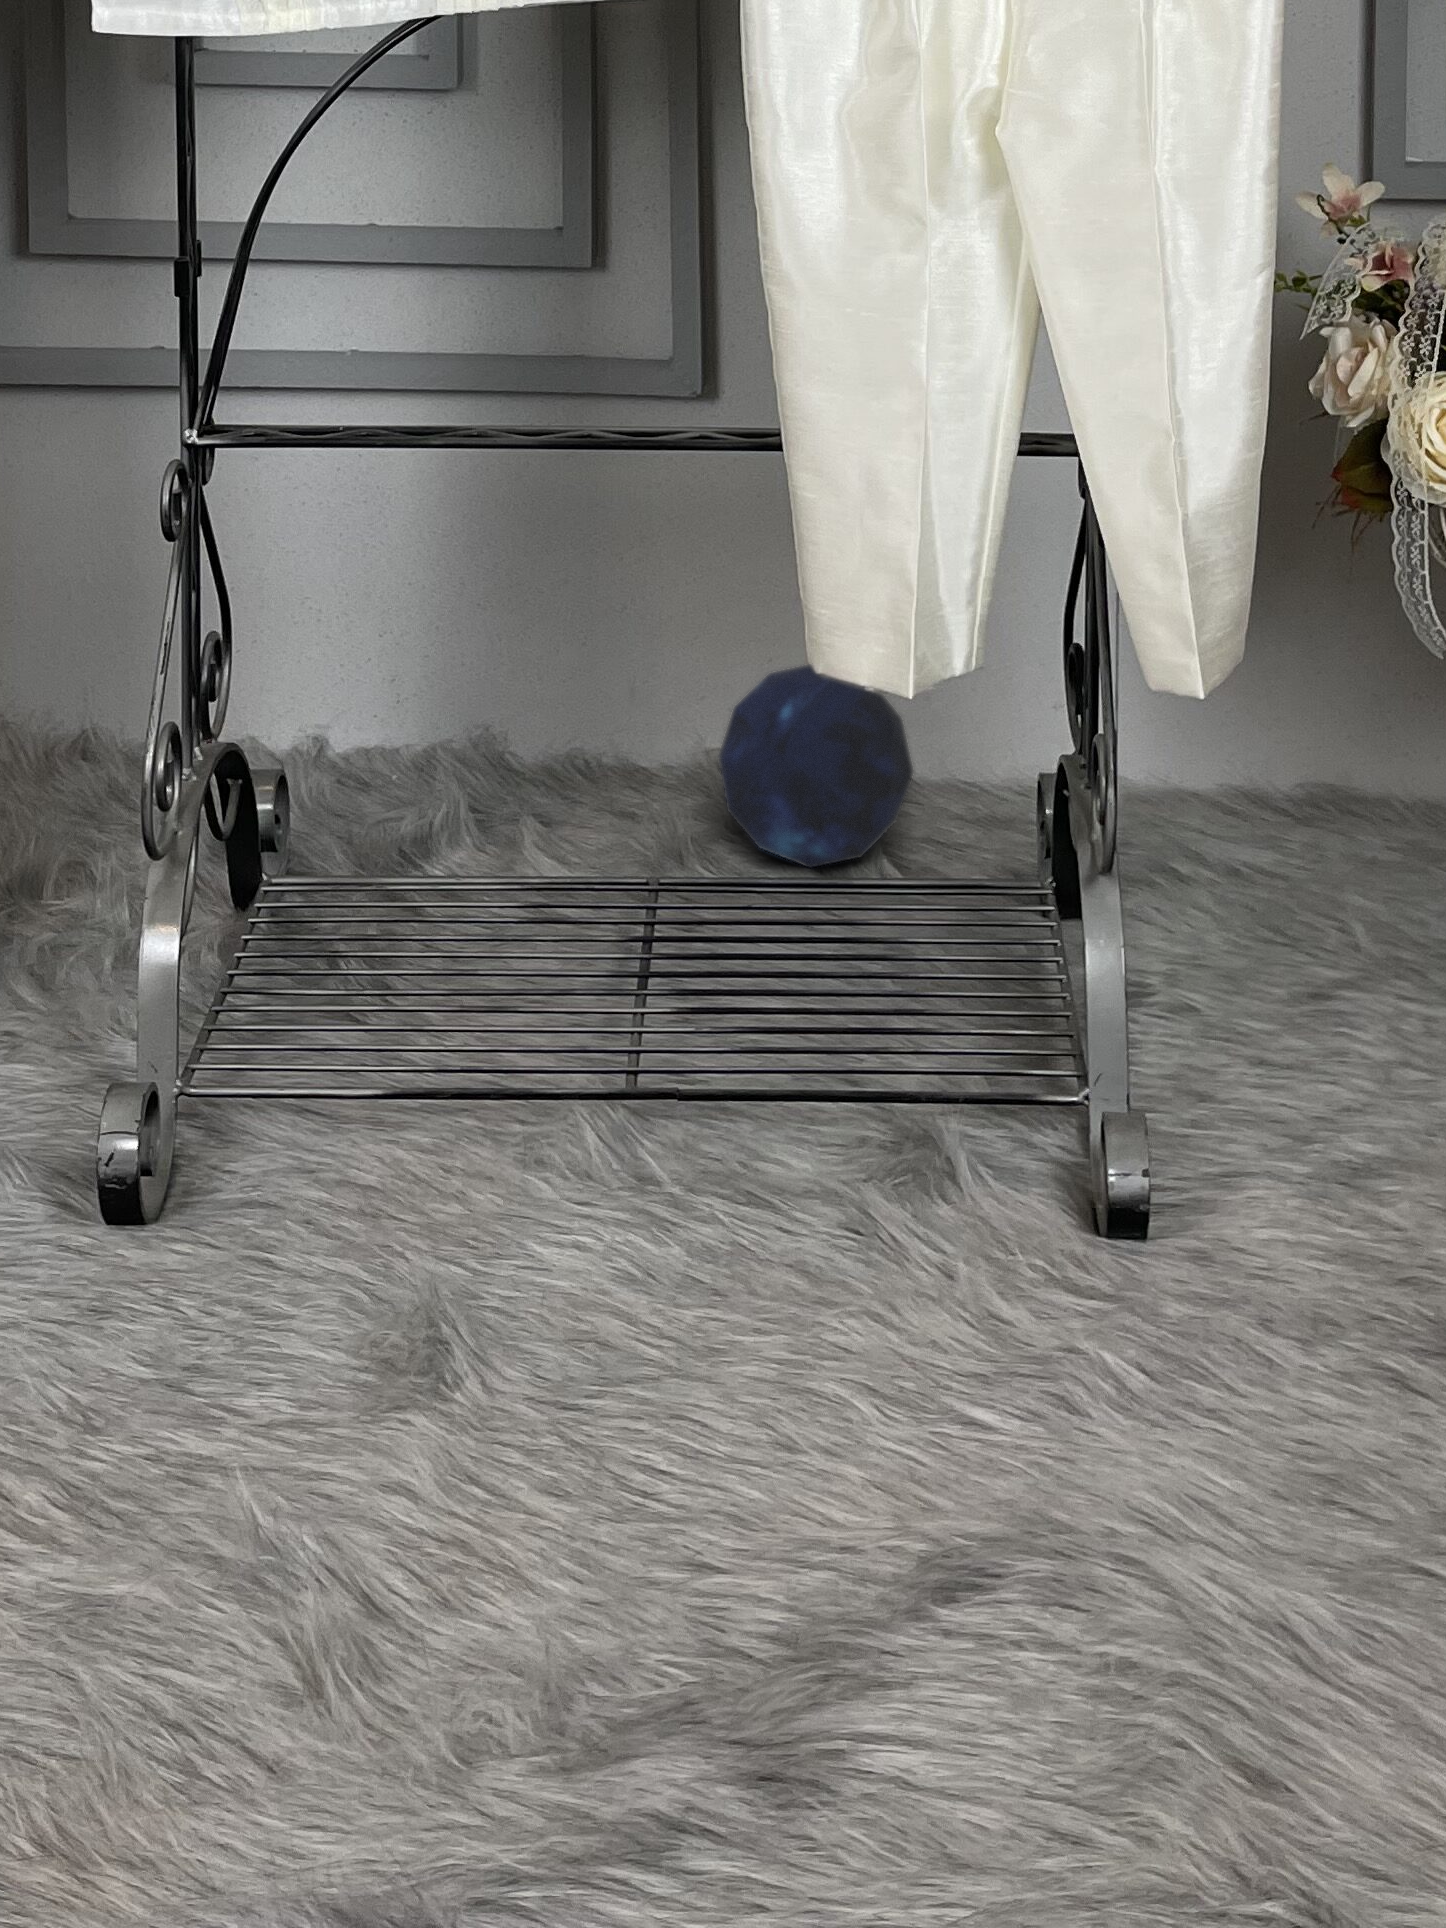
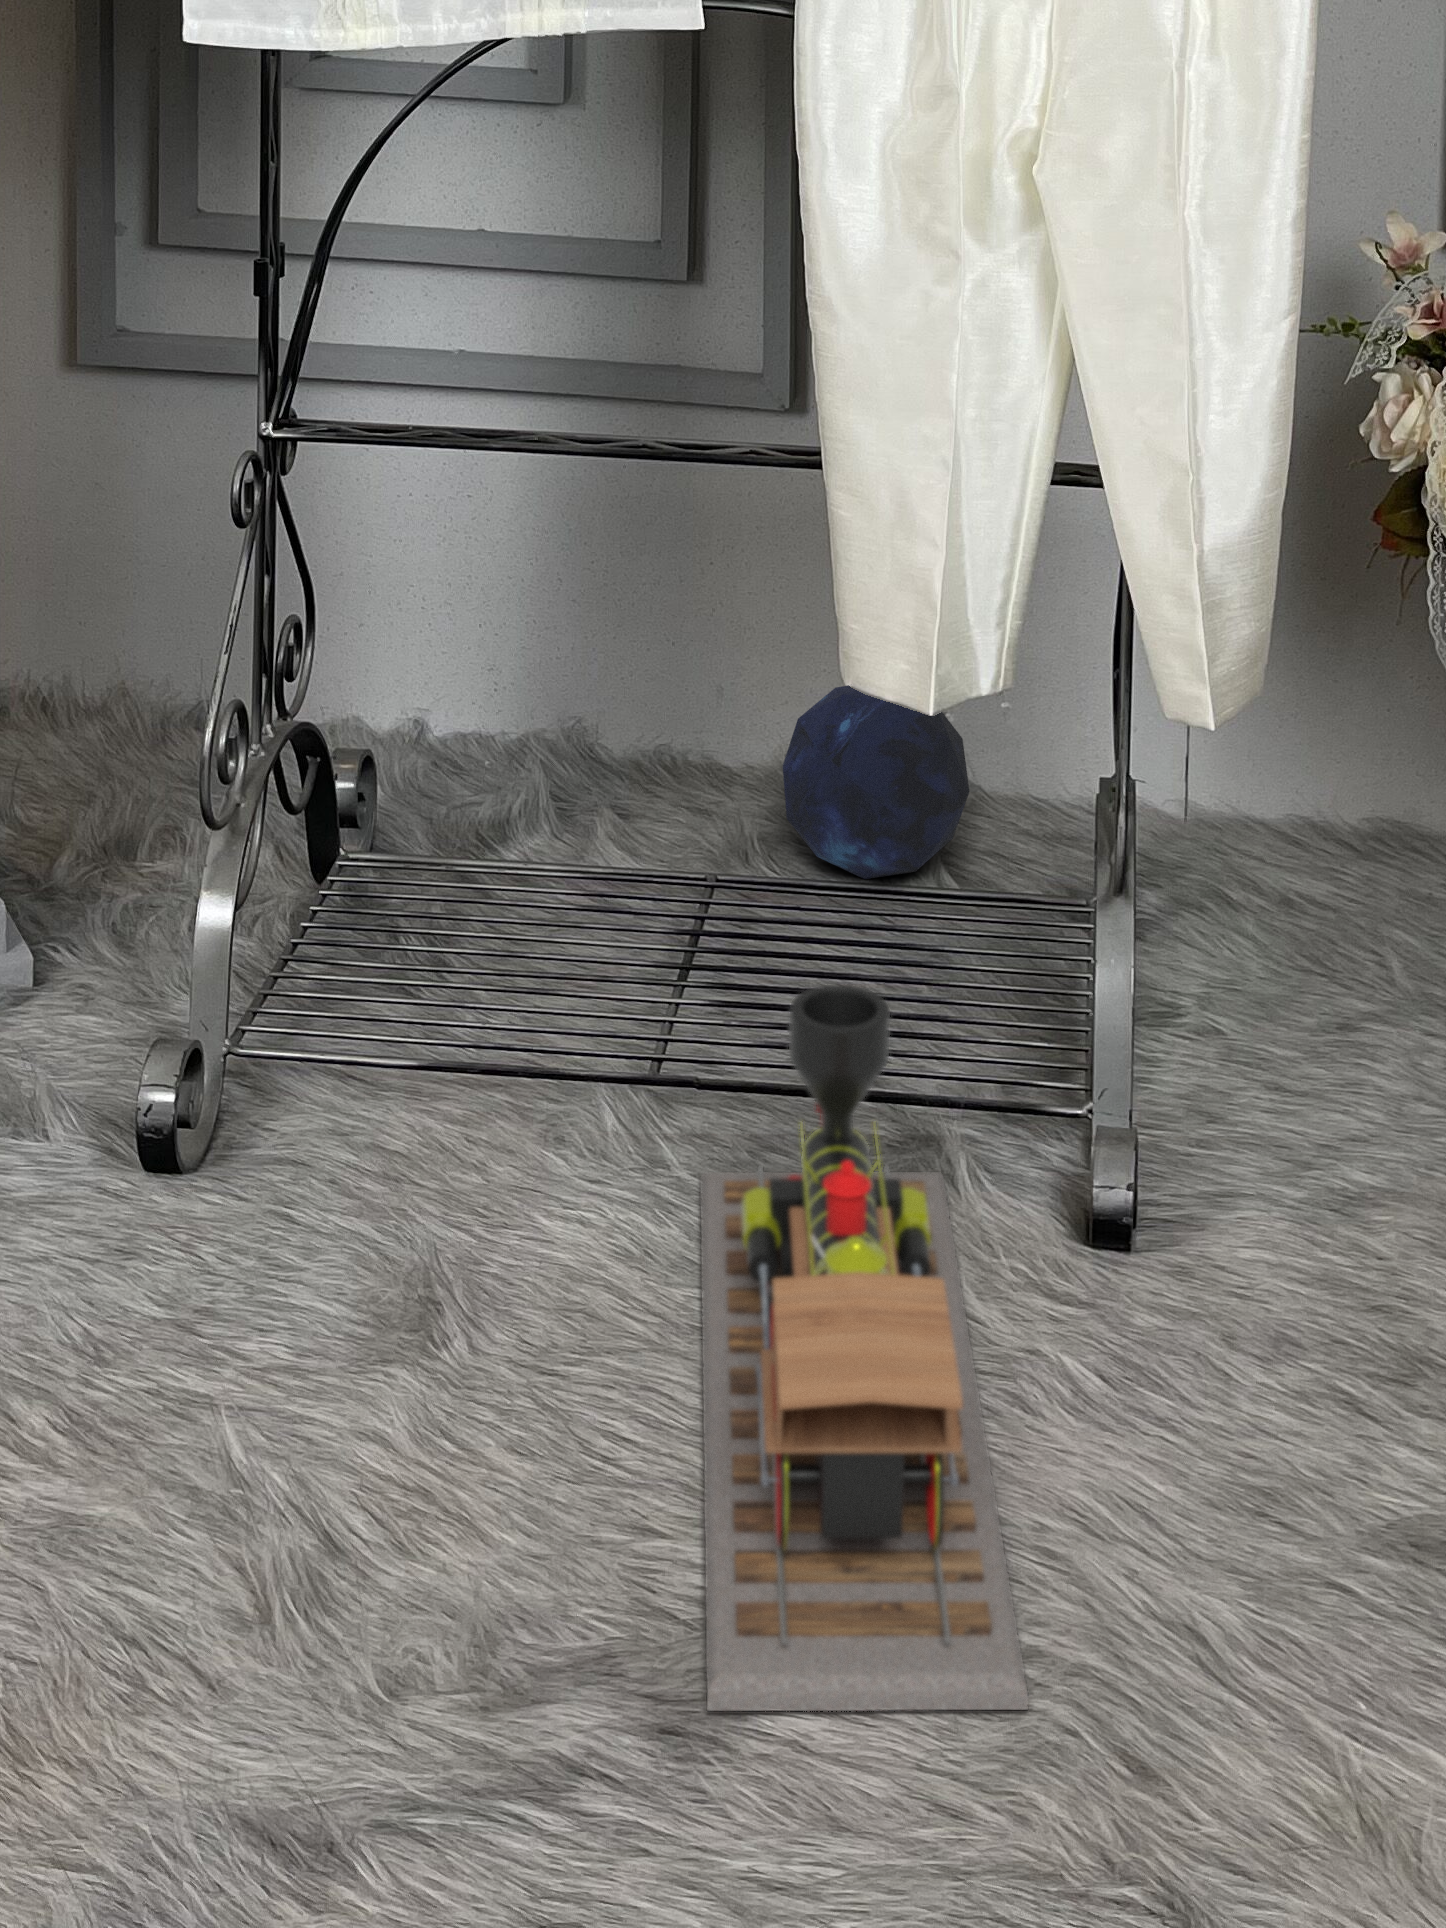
toy train: none [695,980,1129,1753] -> present [700,985,1028,1711]

